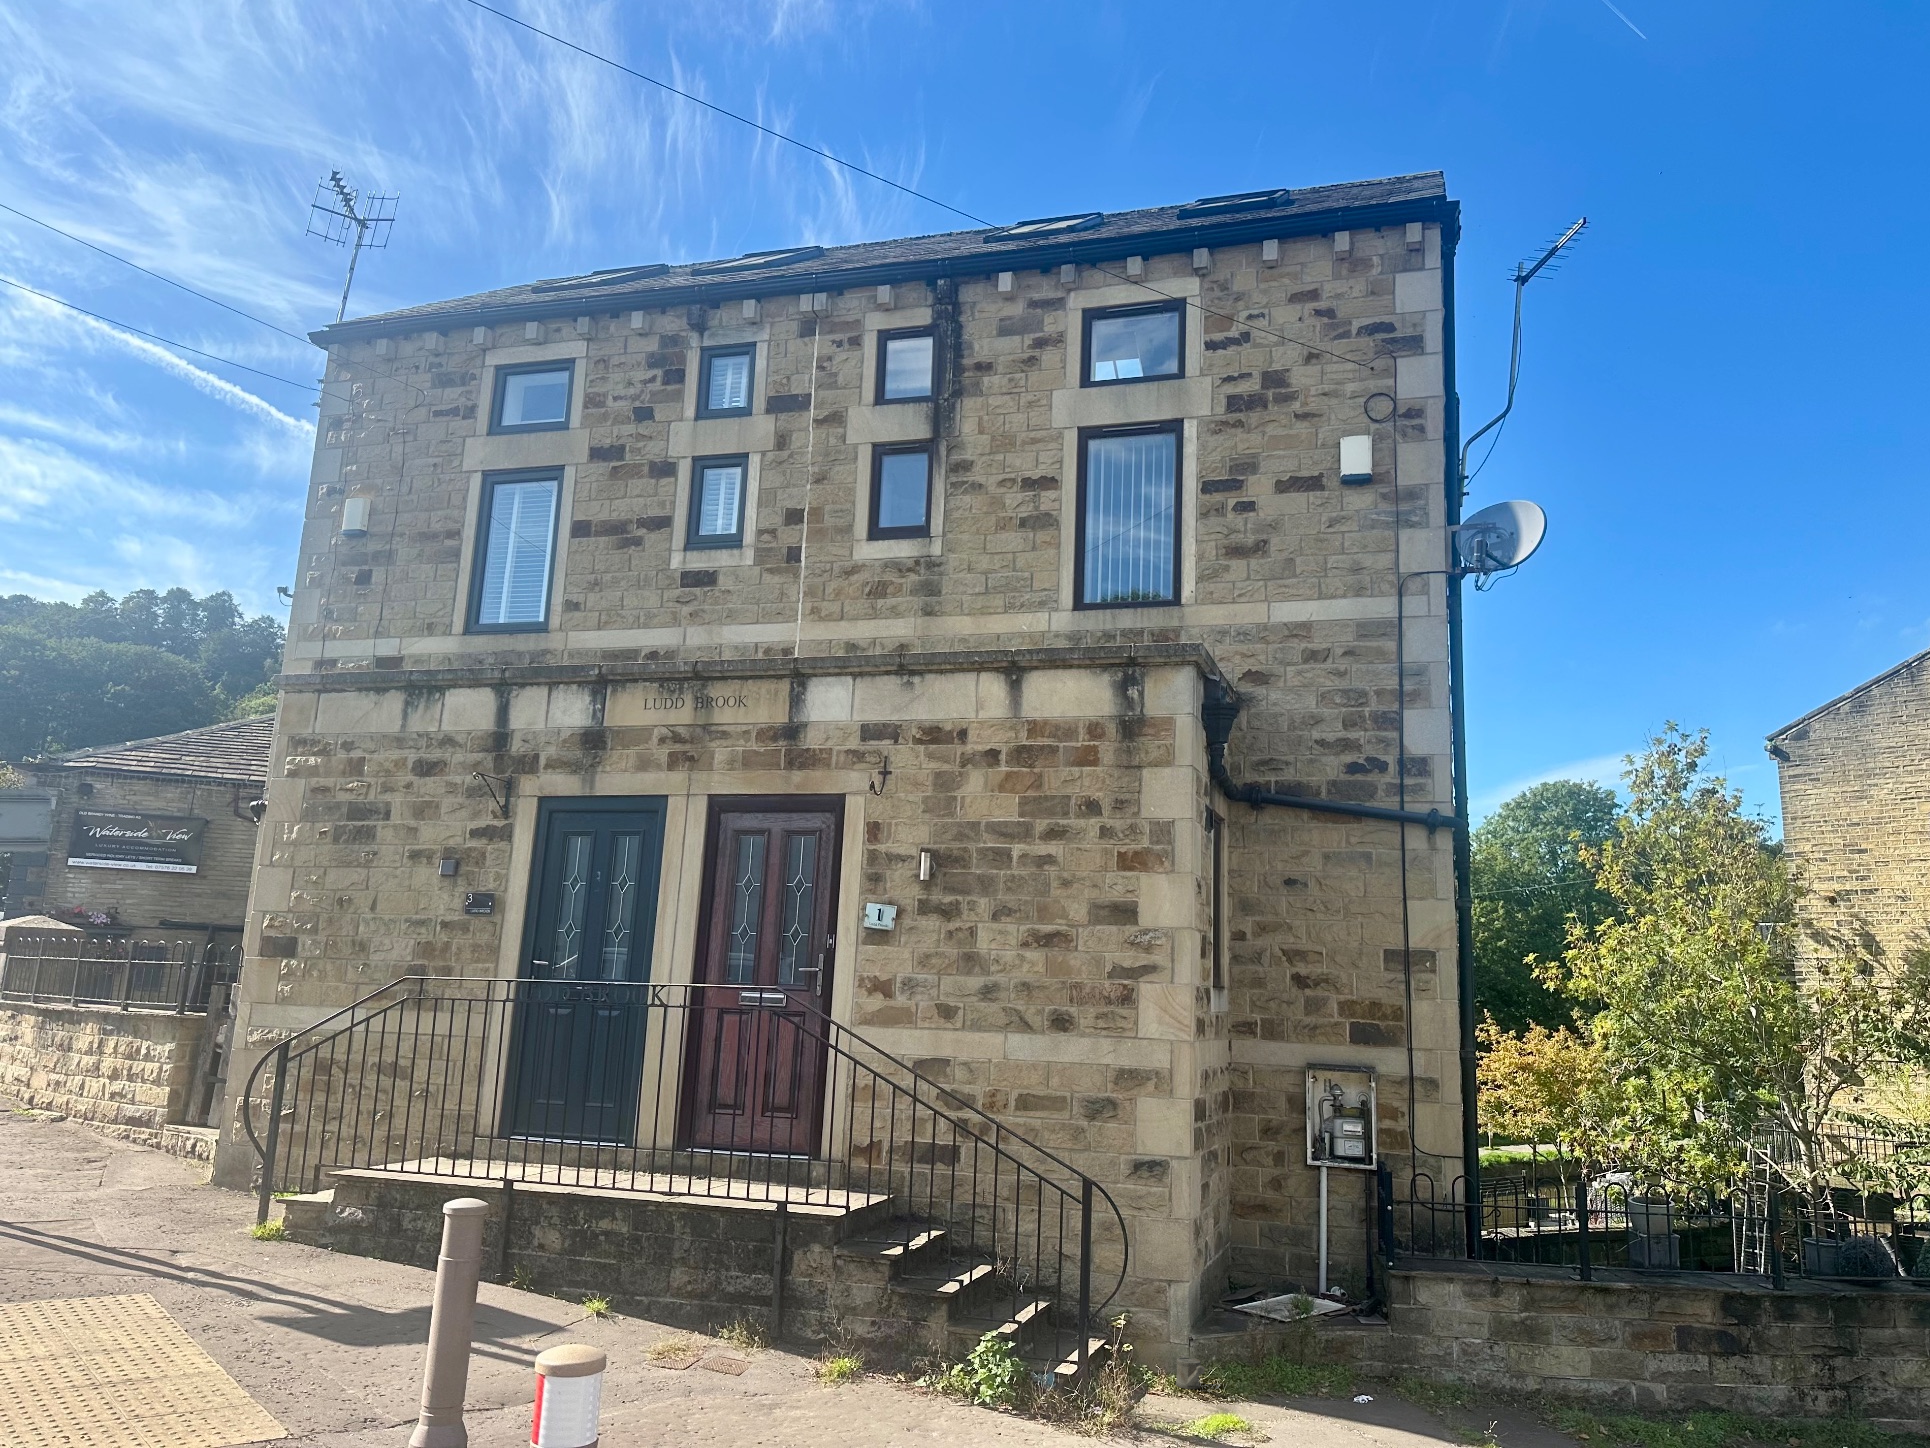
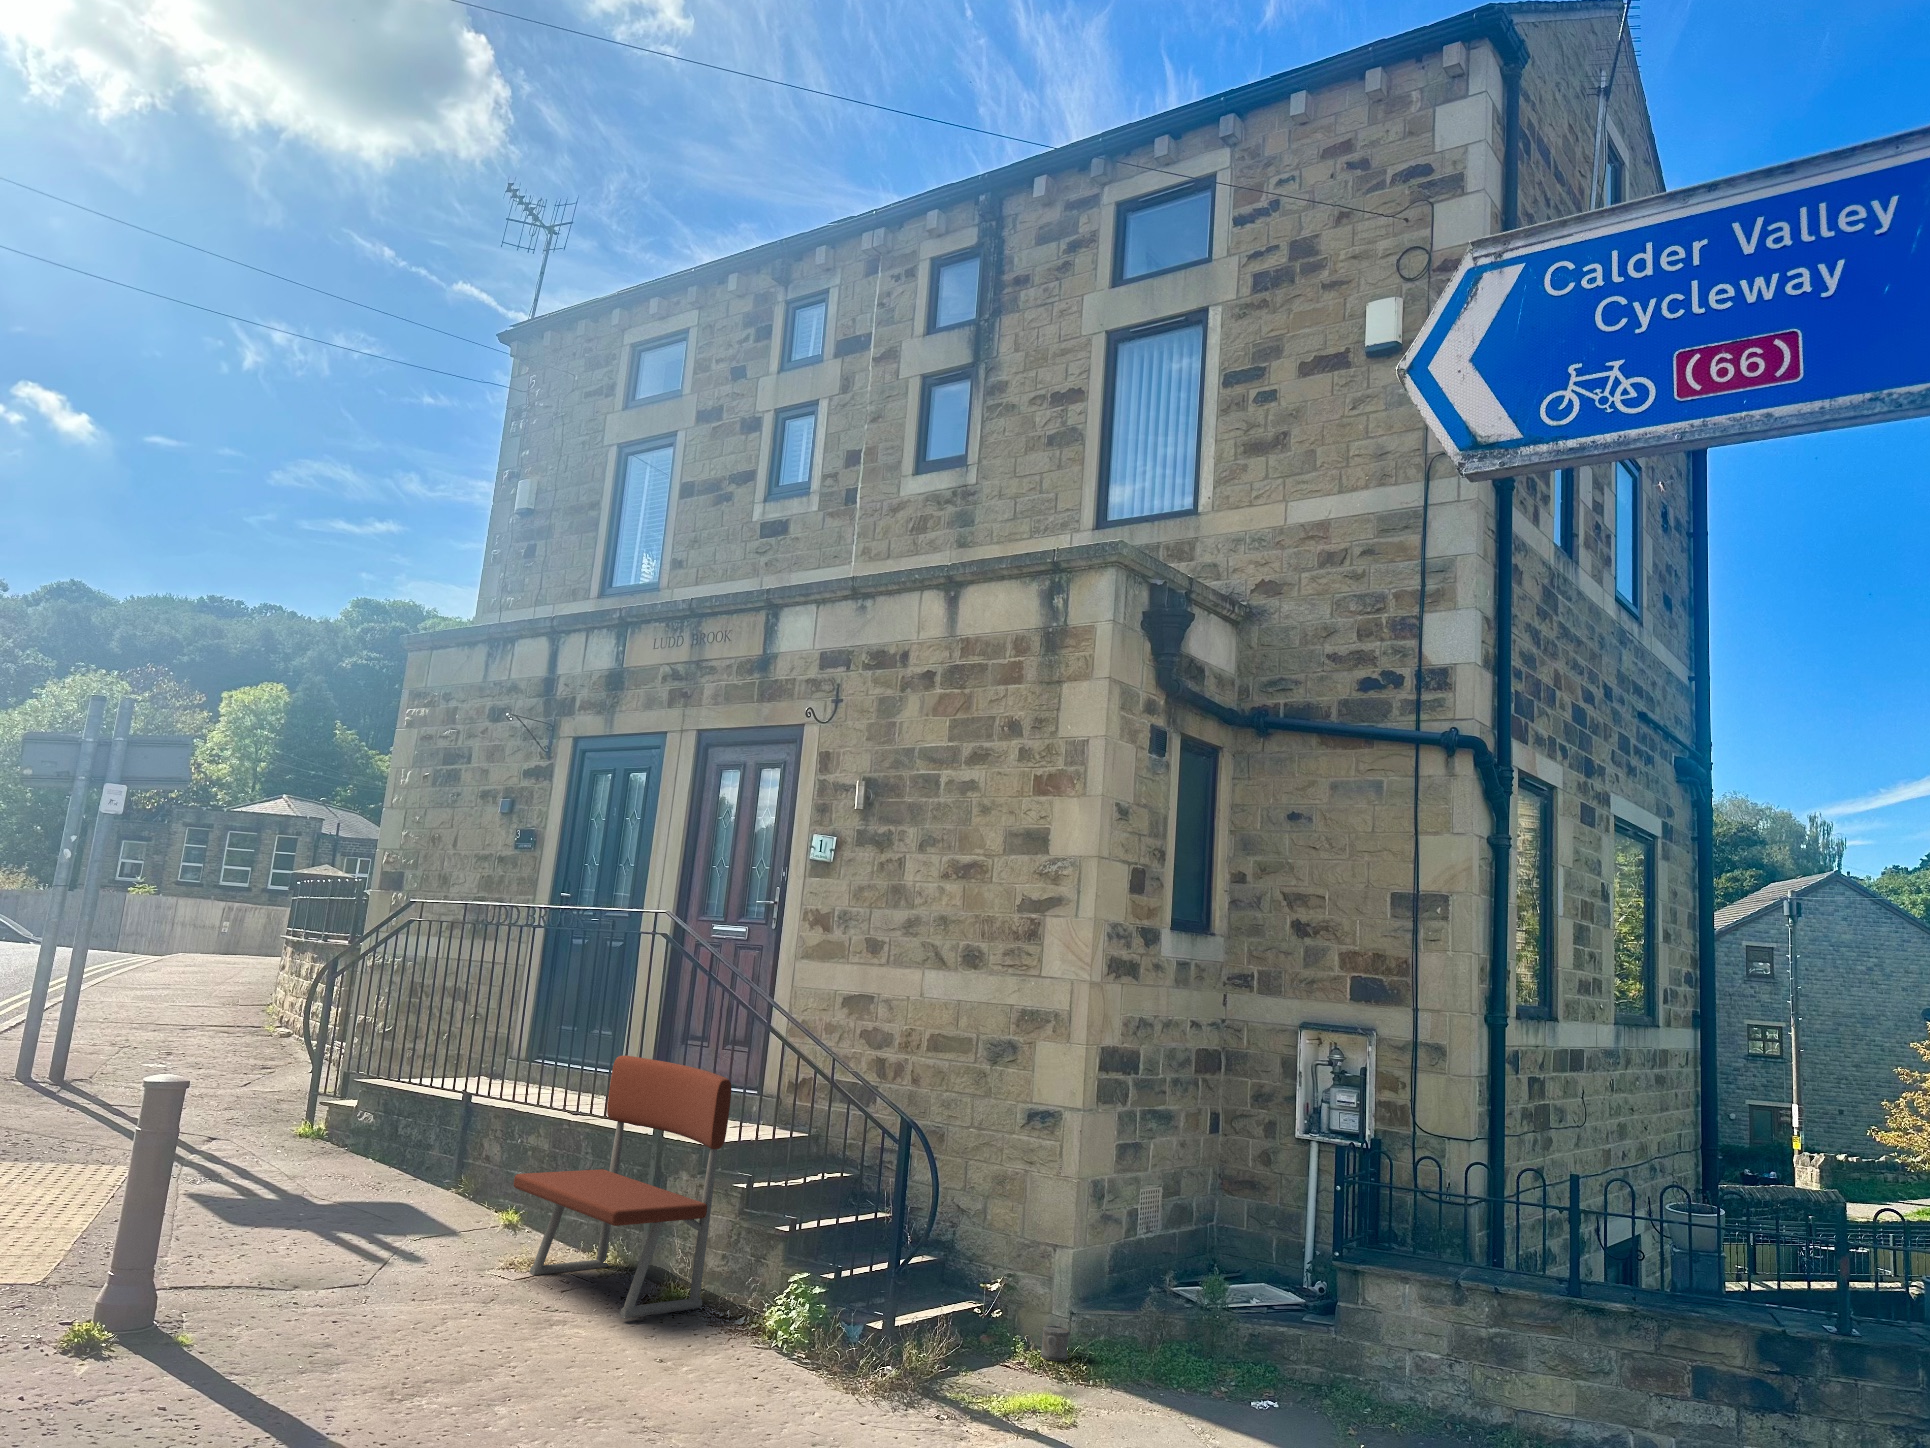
bench: none [661,1130,893,1390] -> present [514,1056,731,1318]

